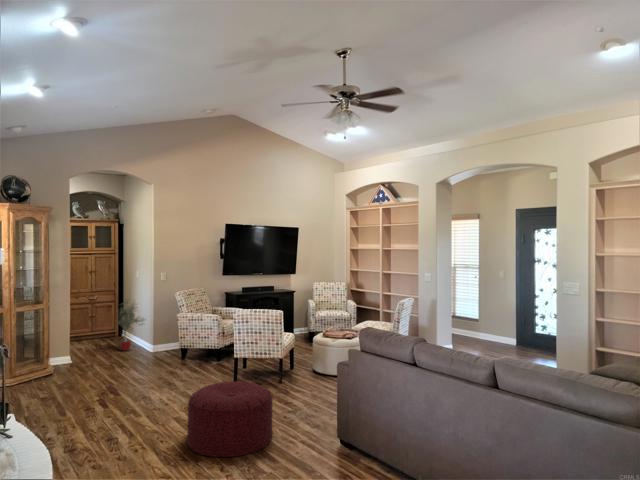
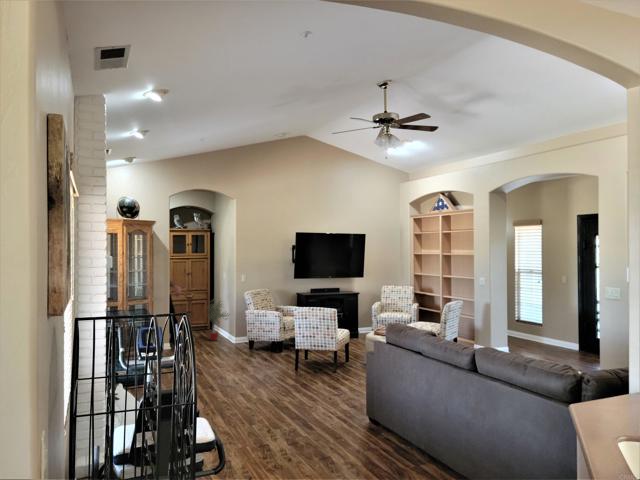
ottoman: present [187,381,273,457] -> none [247,365,316,424]

